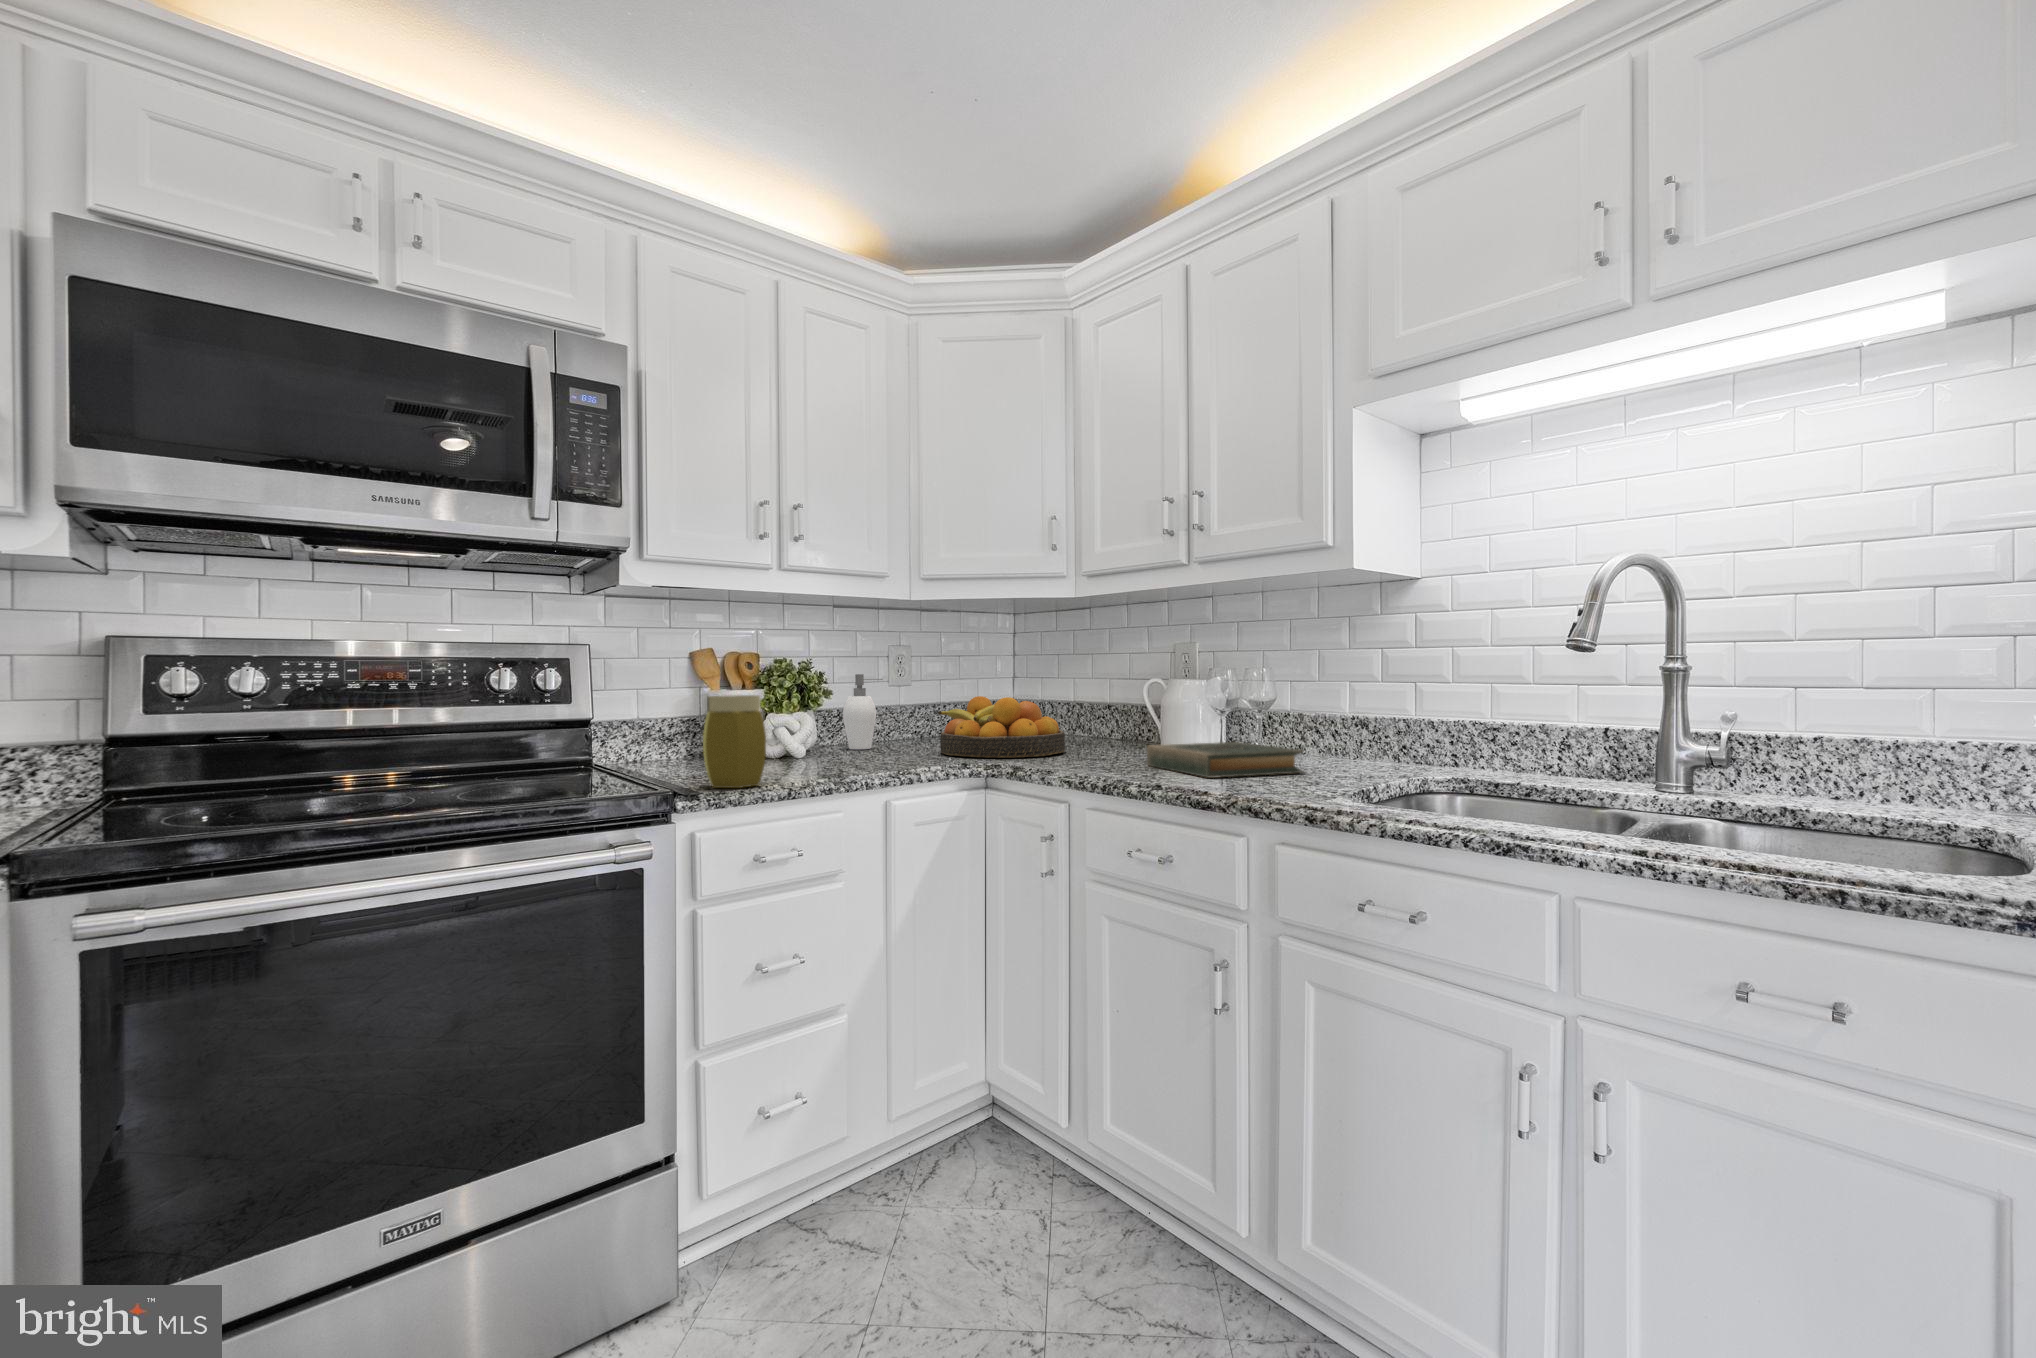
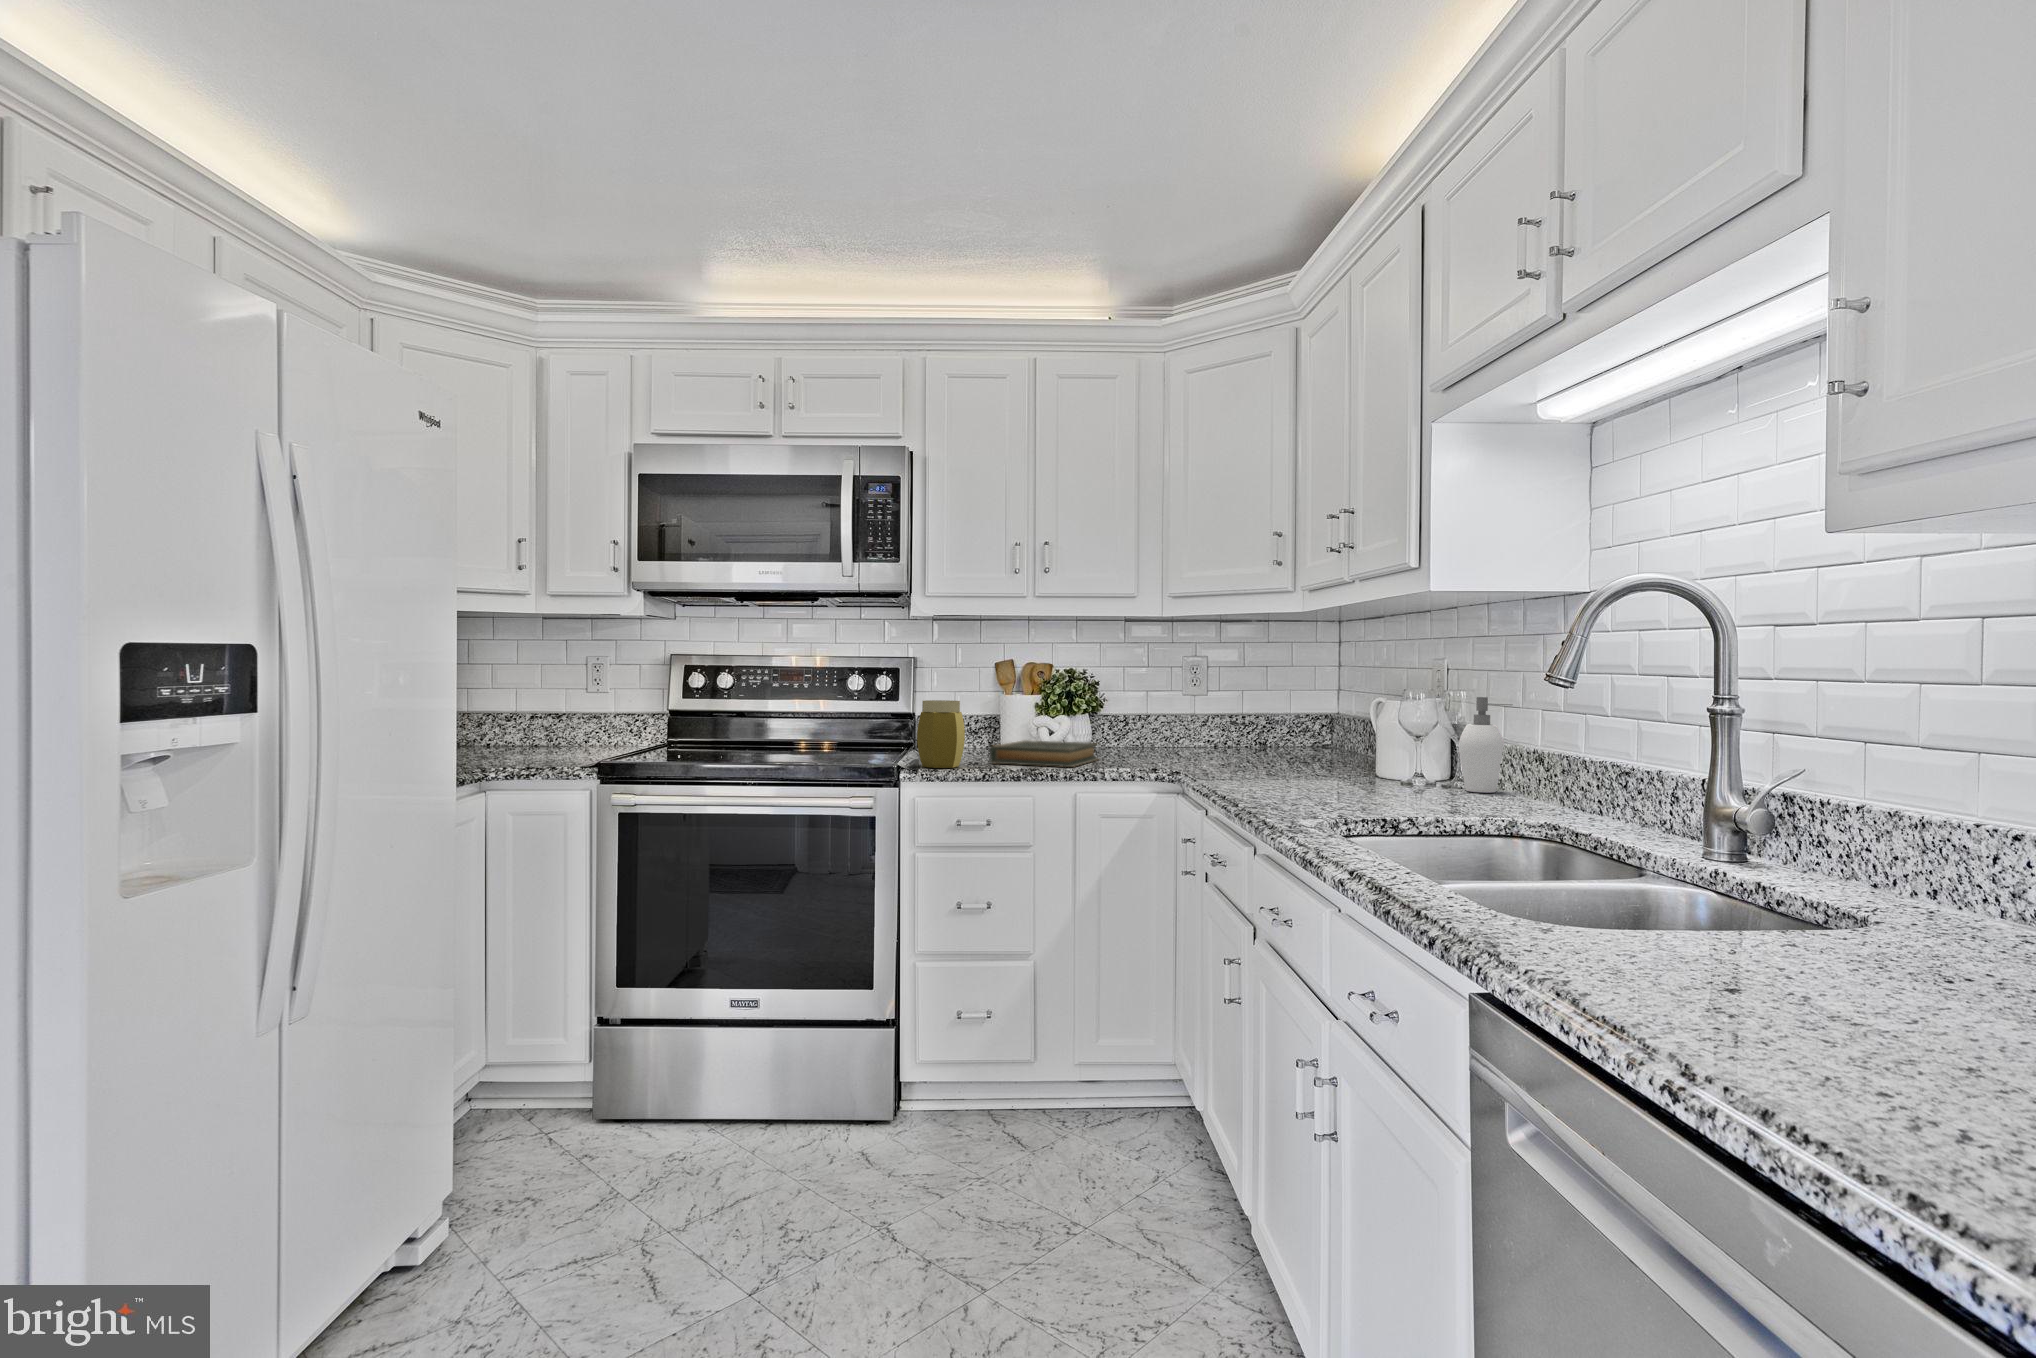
soap dispenser: present [843,674,882,749] -> present [1459,697,1512,793]
fruit bowl: present [938,696,1065,758] -> none [1175,709,1296,768]
hardback book: present [1147,742,1303,778] -> present [990,740,1098,767]

